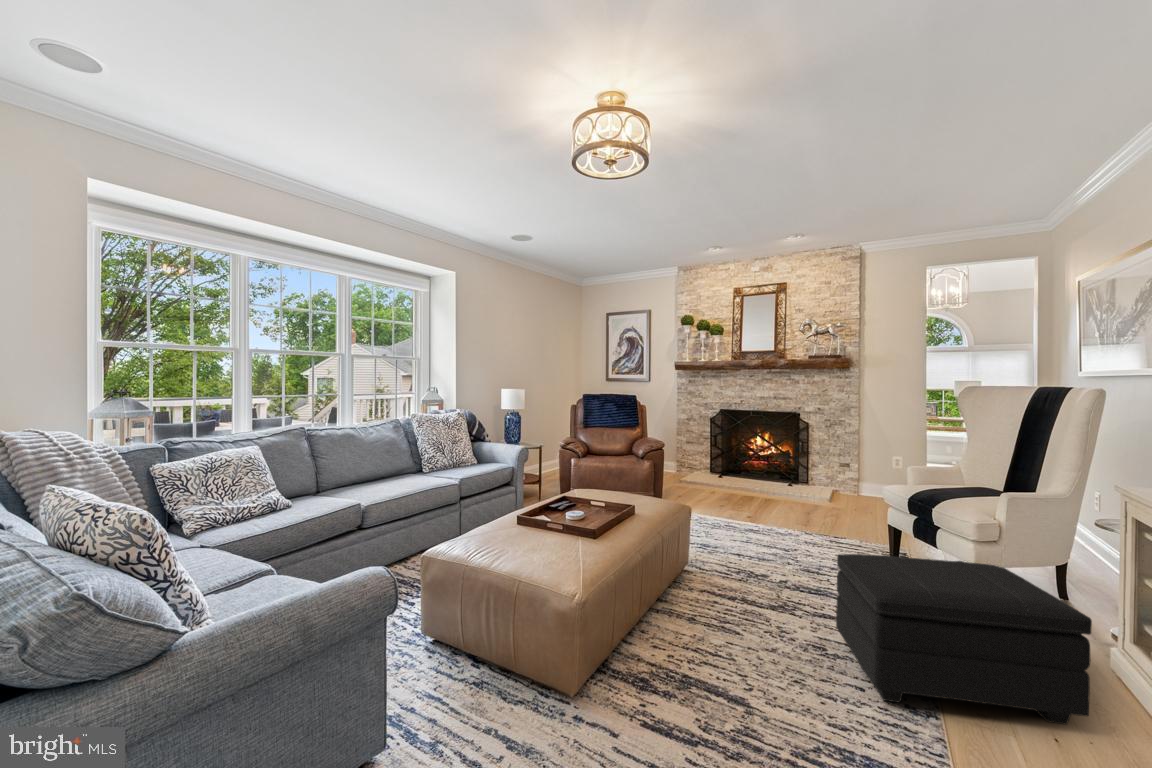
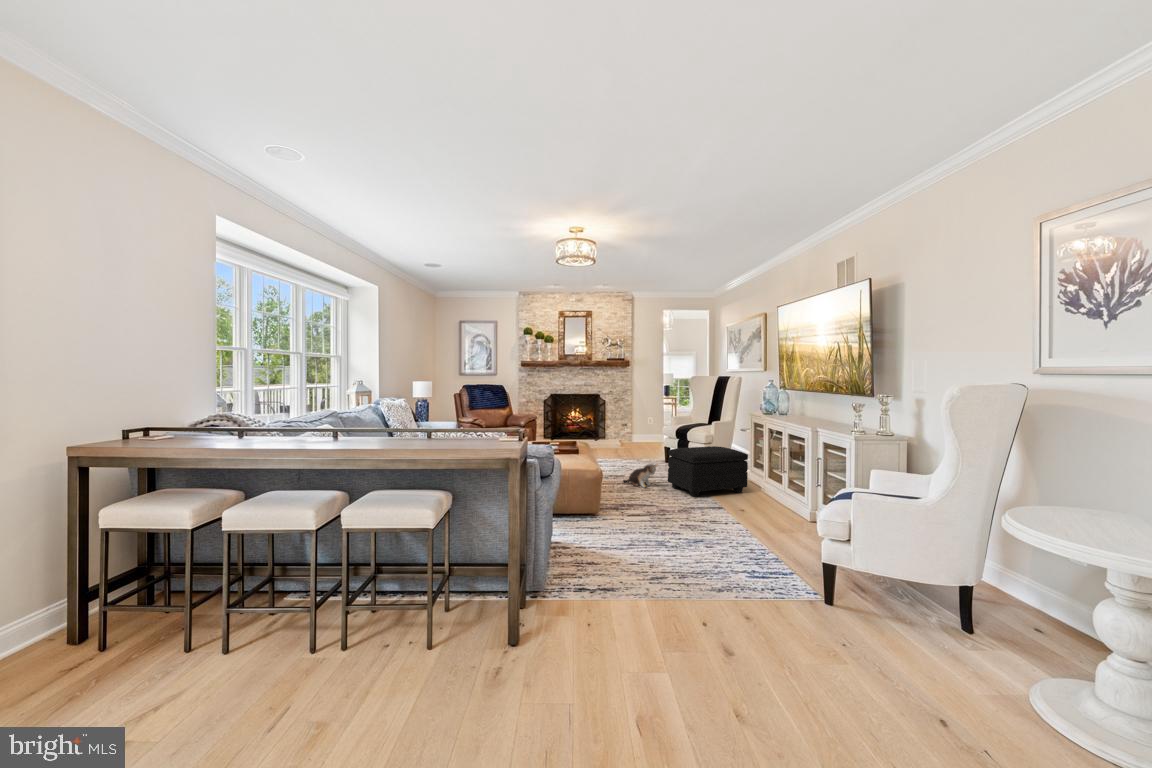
plush toy: none [744,576,807,628] -> present [623,464,658,488]

